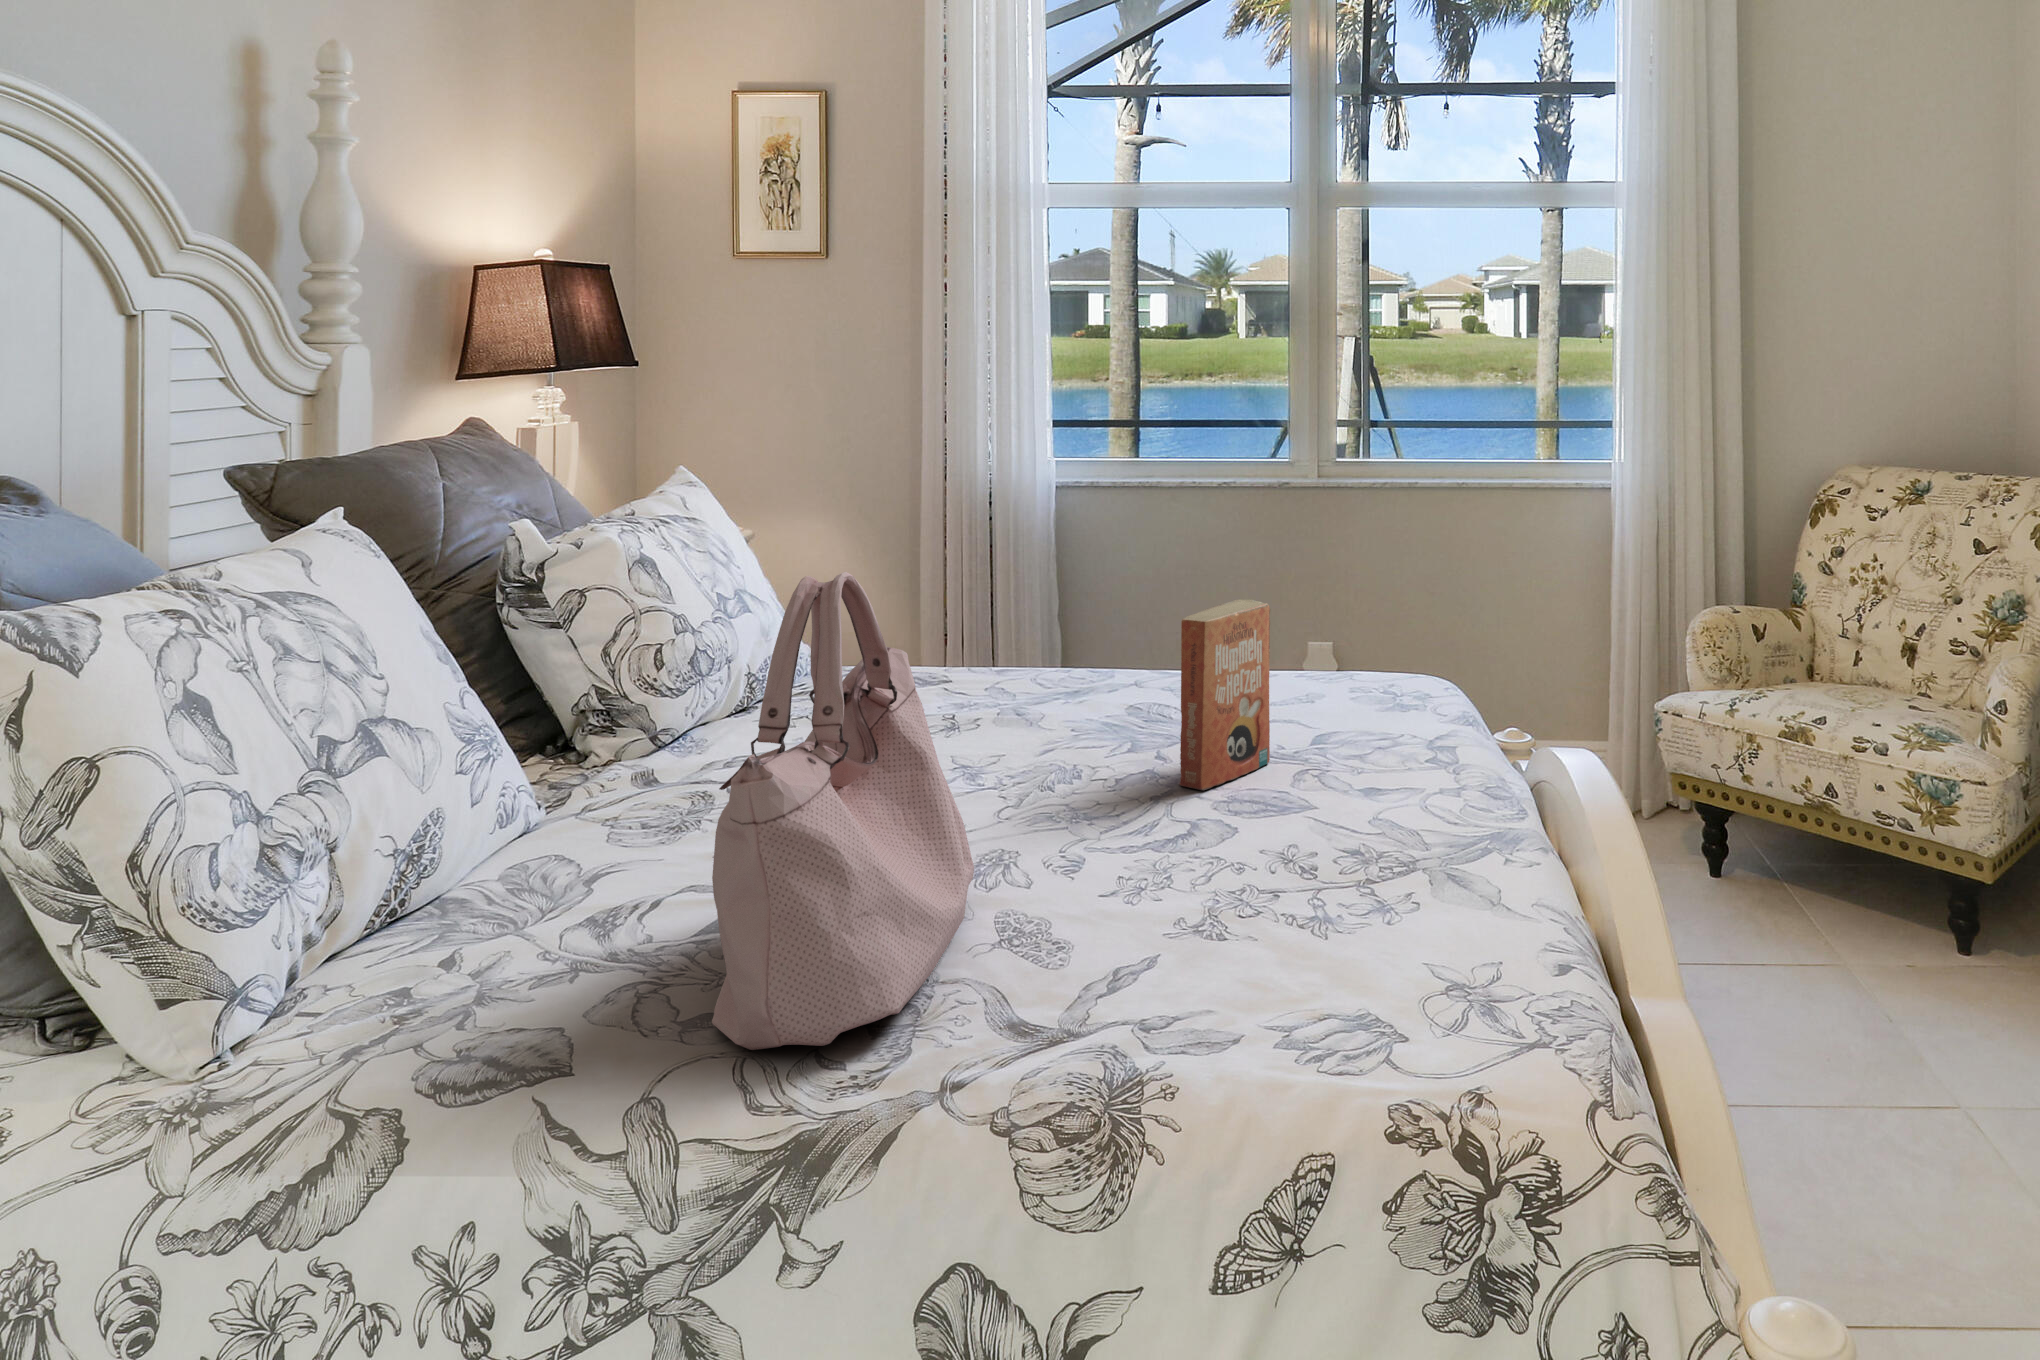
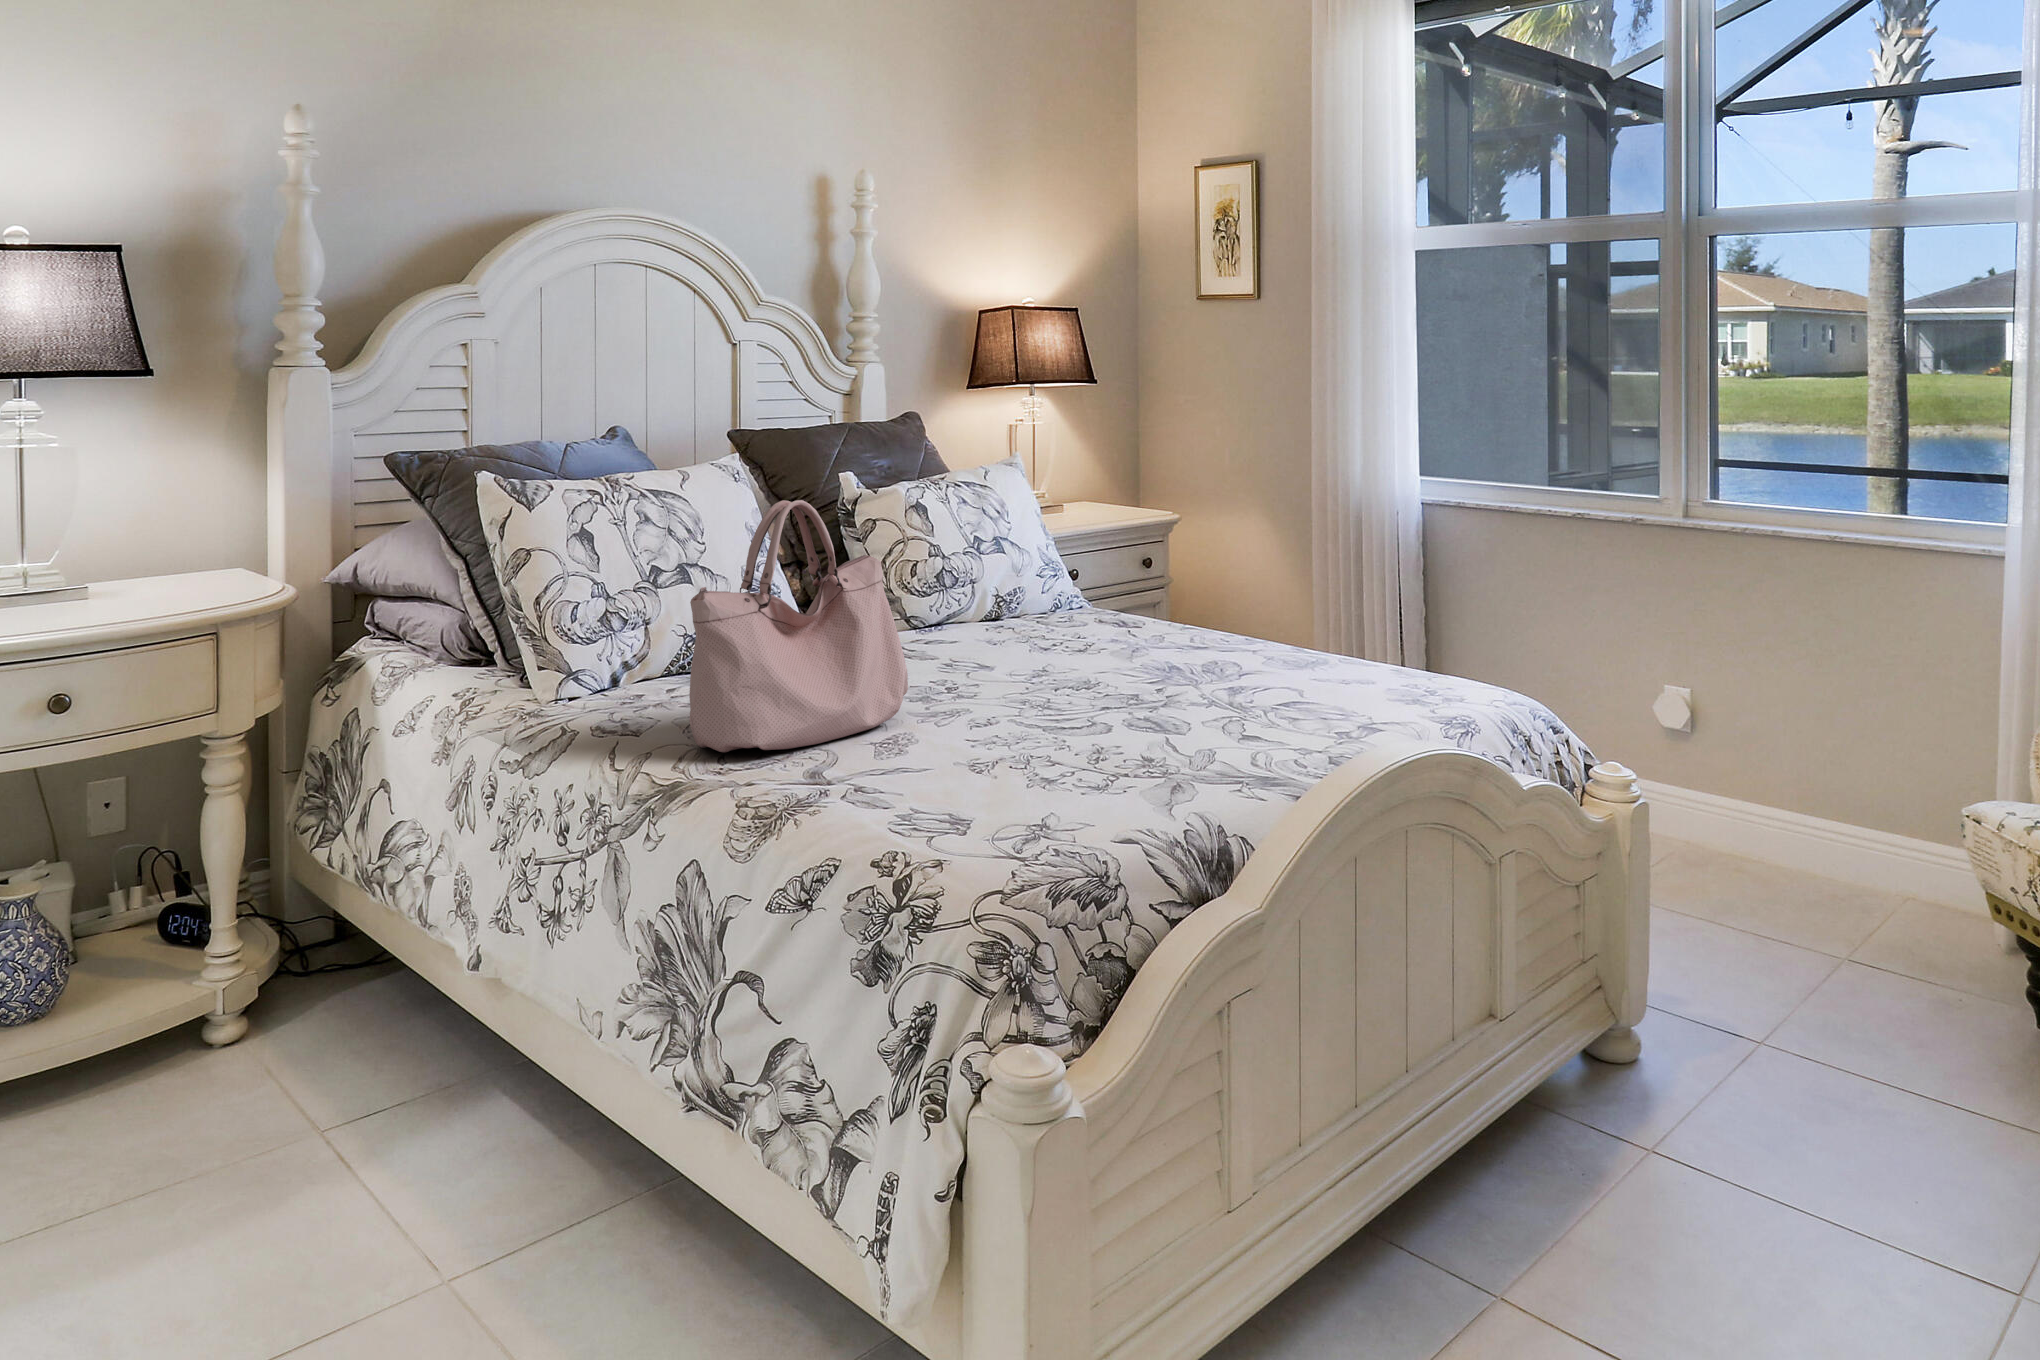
paperback book: present [1179,599,1271,790] -> none [1078,574,1279,730]

